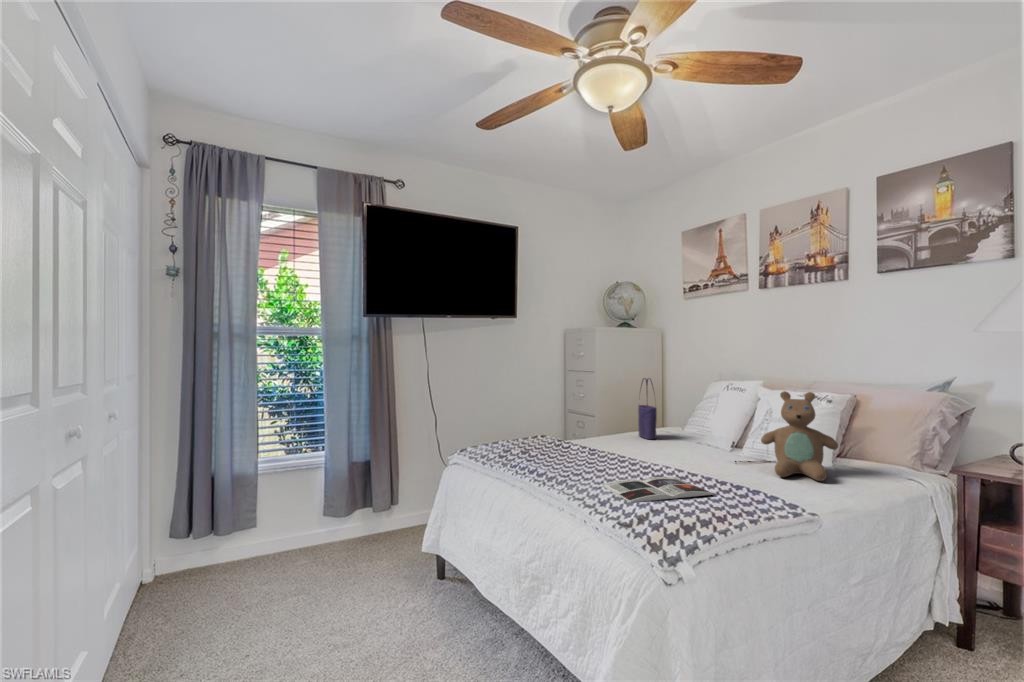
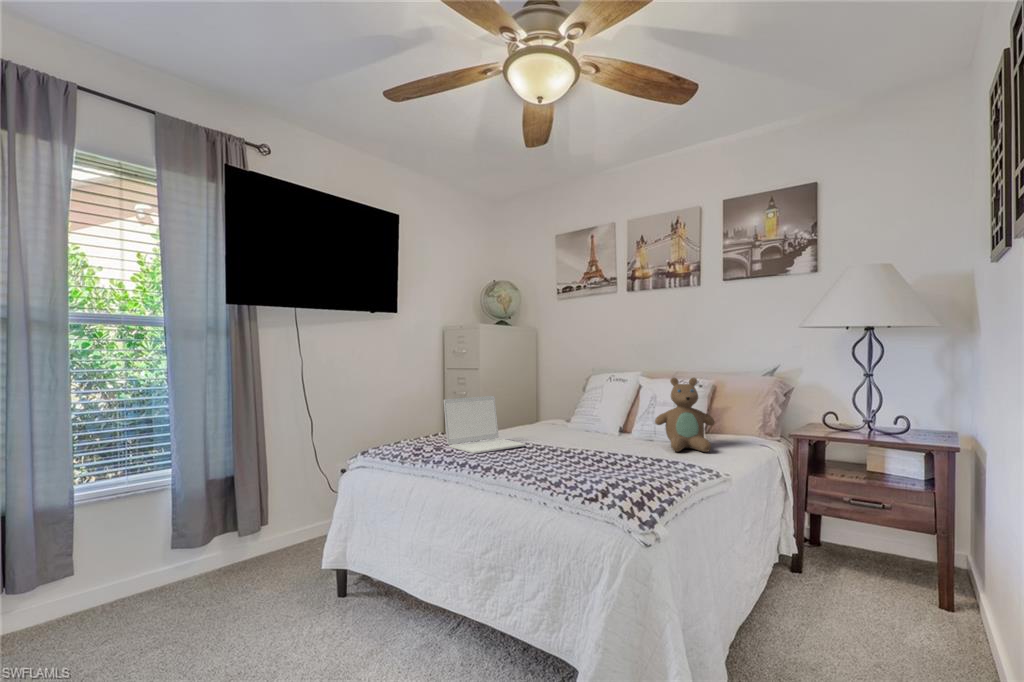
tote bag: present [638,378,657,439] -> none [533,371,552,430]
laptop: none [528,403,607,461] -> present [444,396,526,454]
magazine: present [603,477,714,502] -> none [549,457,647,480]

